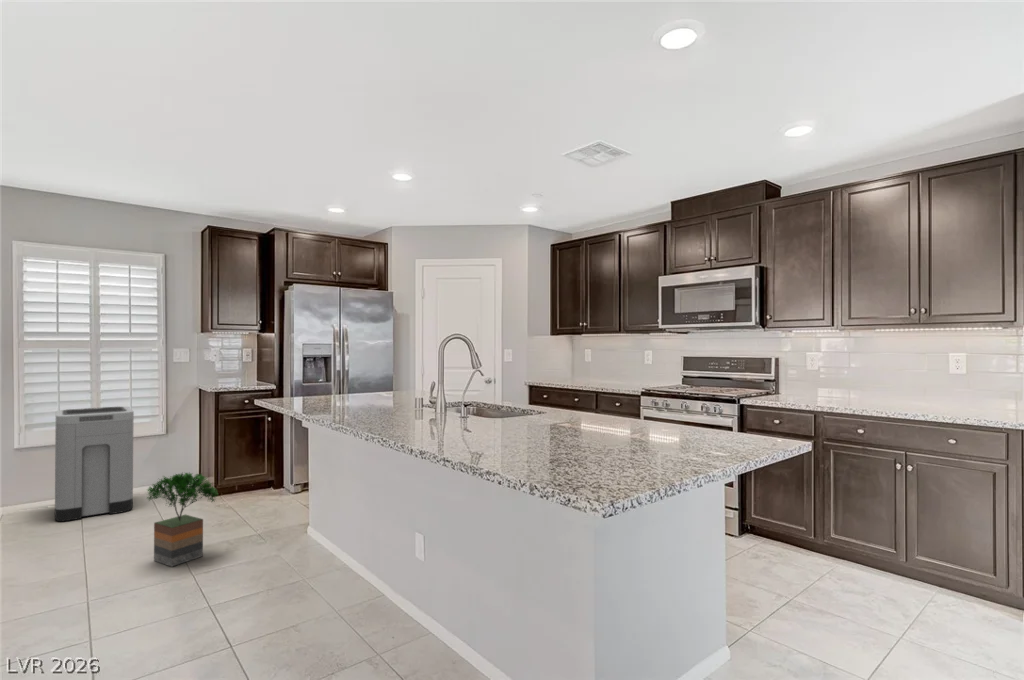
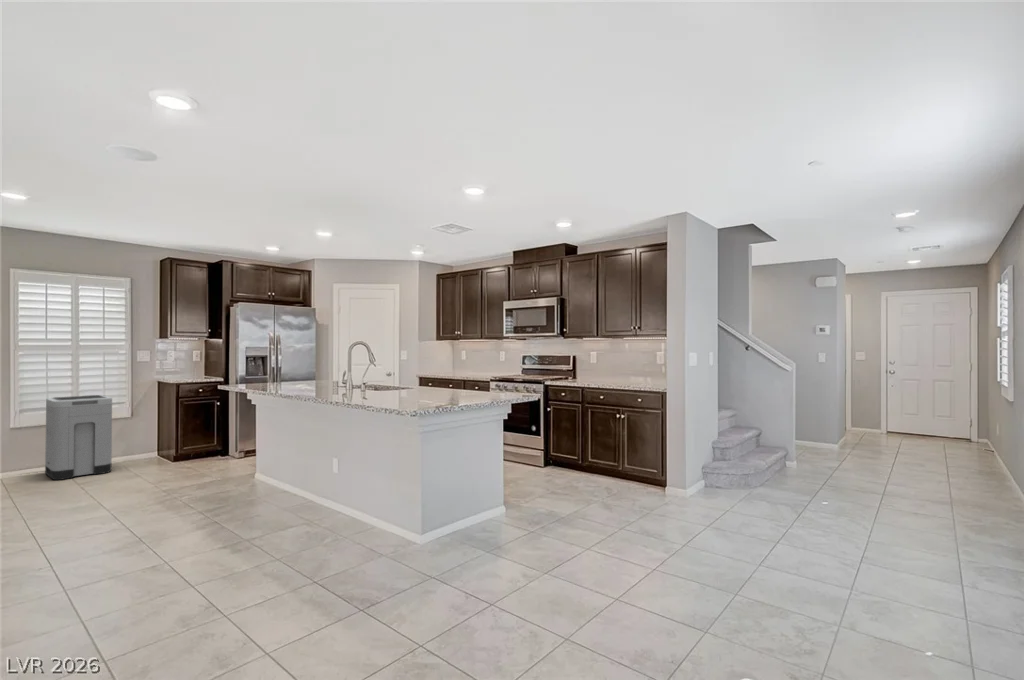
potted tree: present [147,473,218,567] -> none [144,435,197,497]

